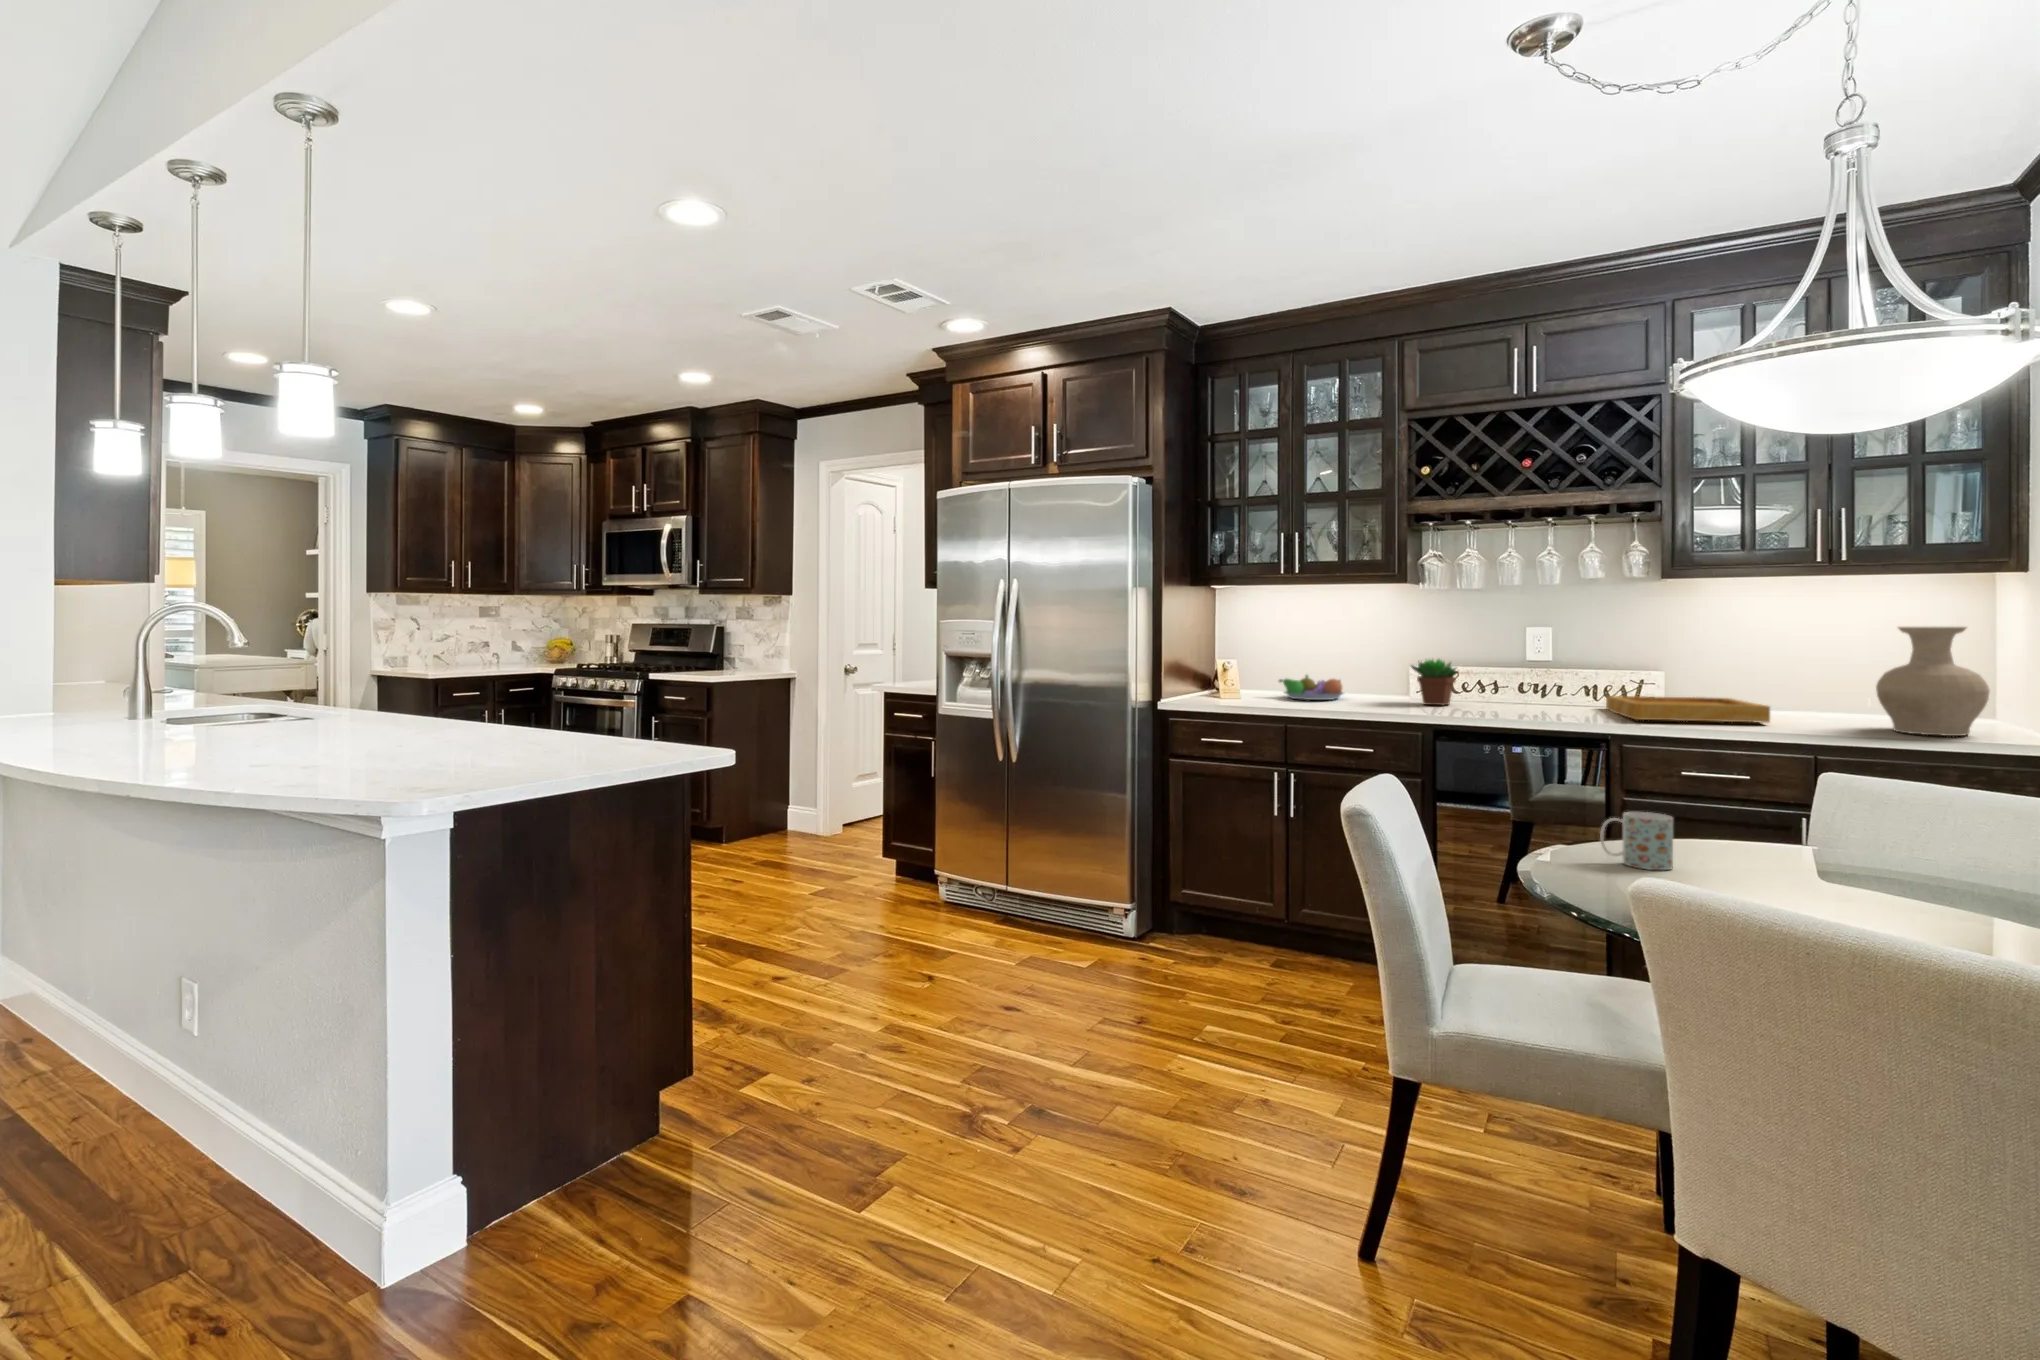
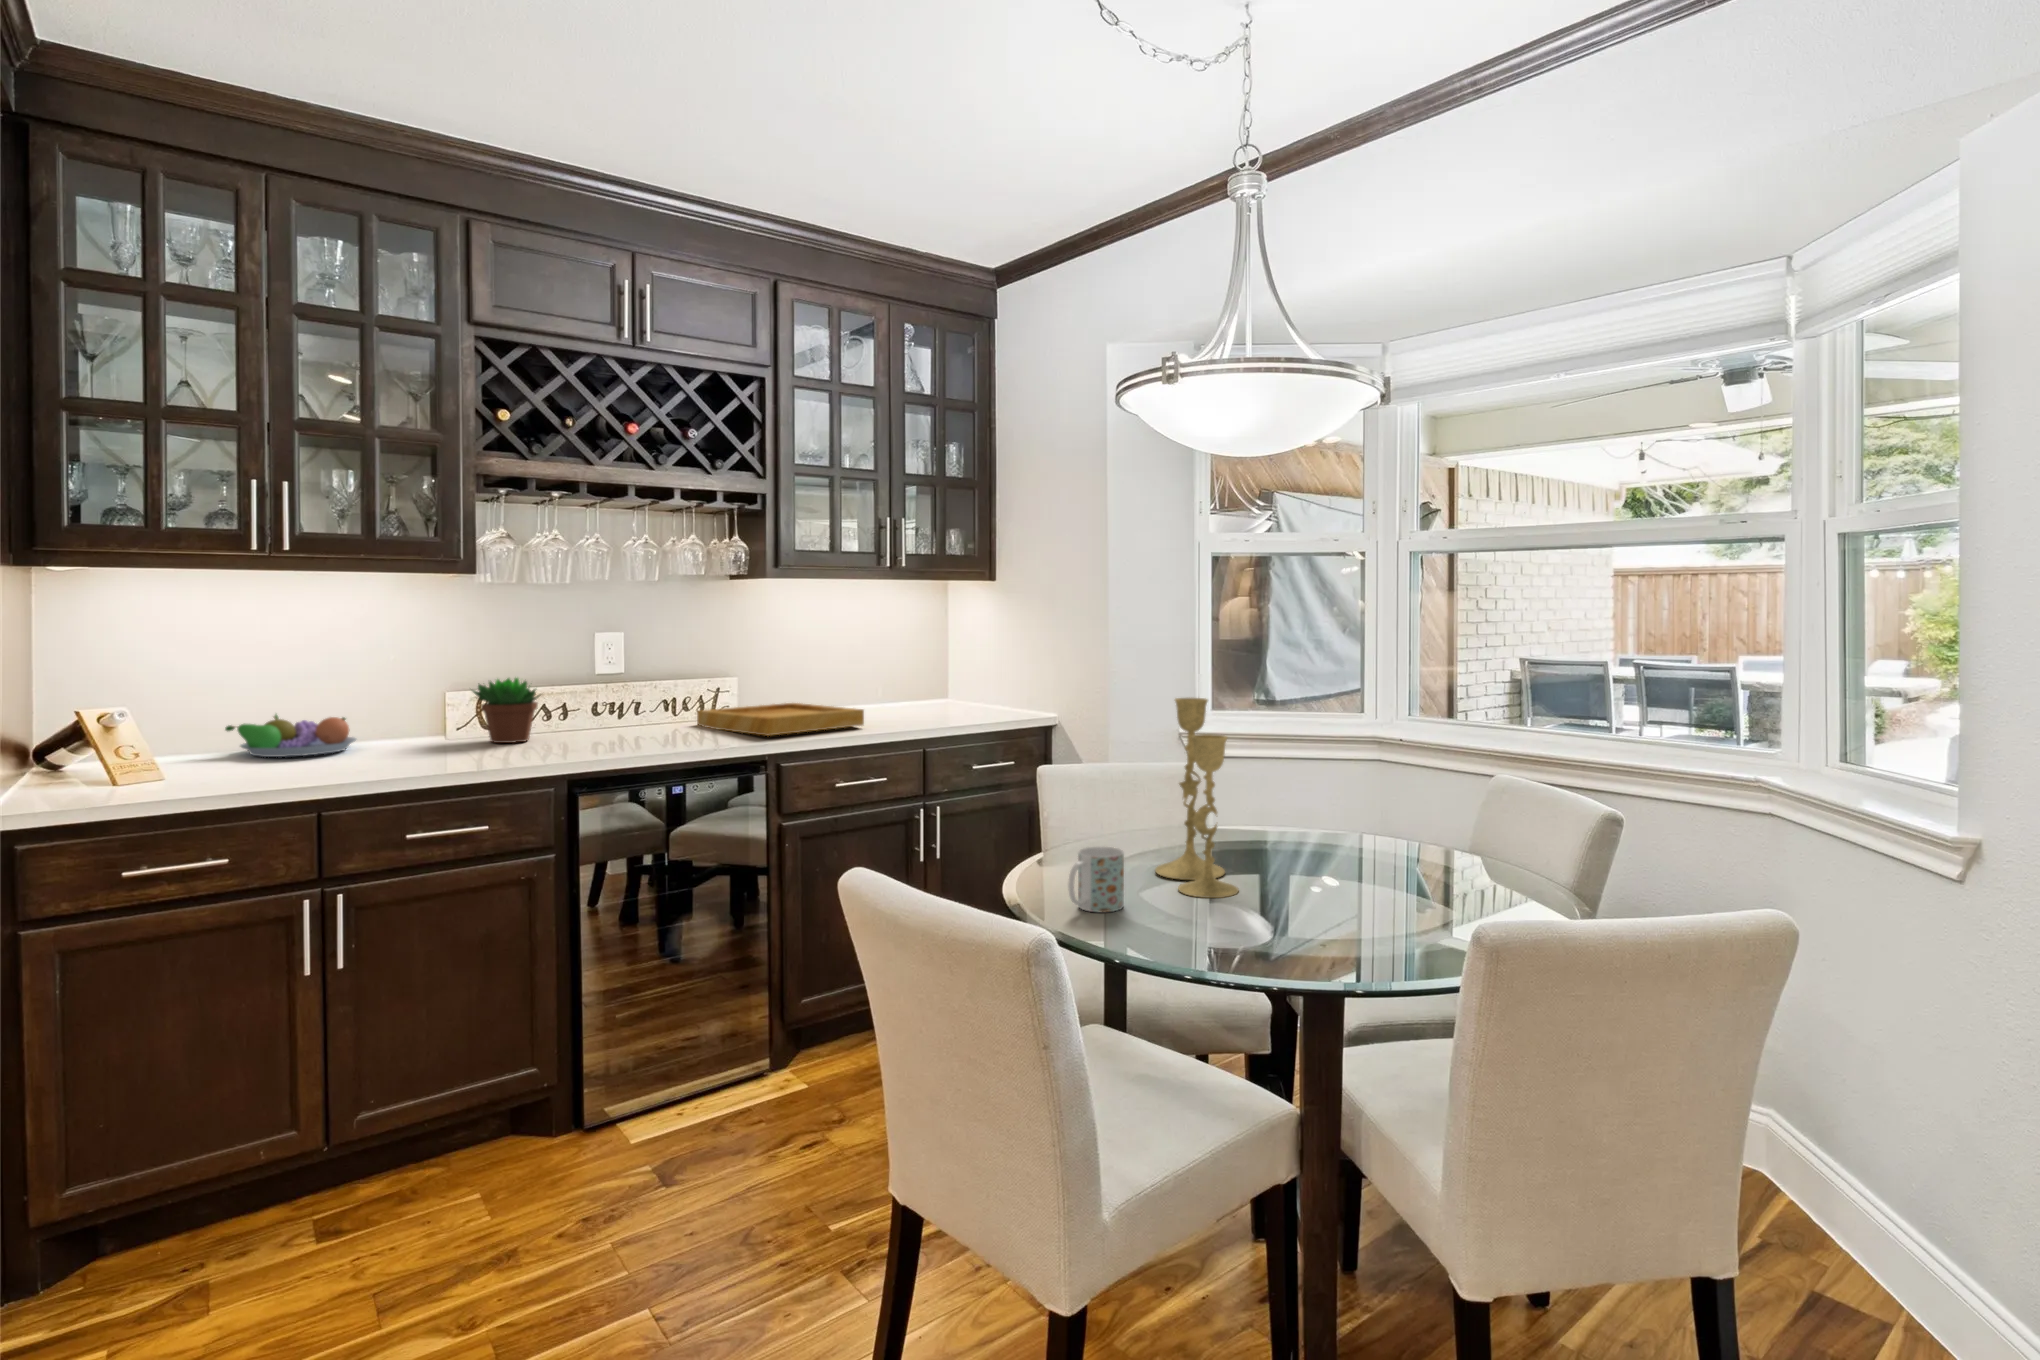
vase: present [1876,627,1990,736] -> none [928,631,999,724]
candlestick: none [1761,688,1894,894] -> present [1155,698,1239,898]

